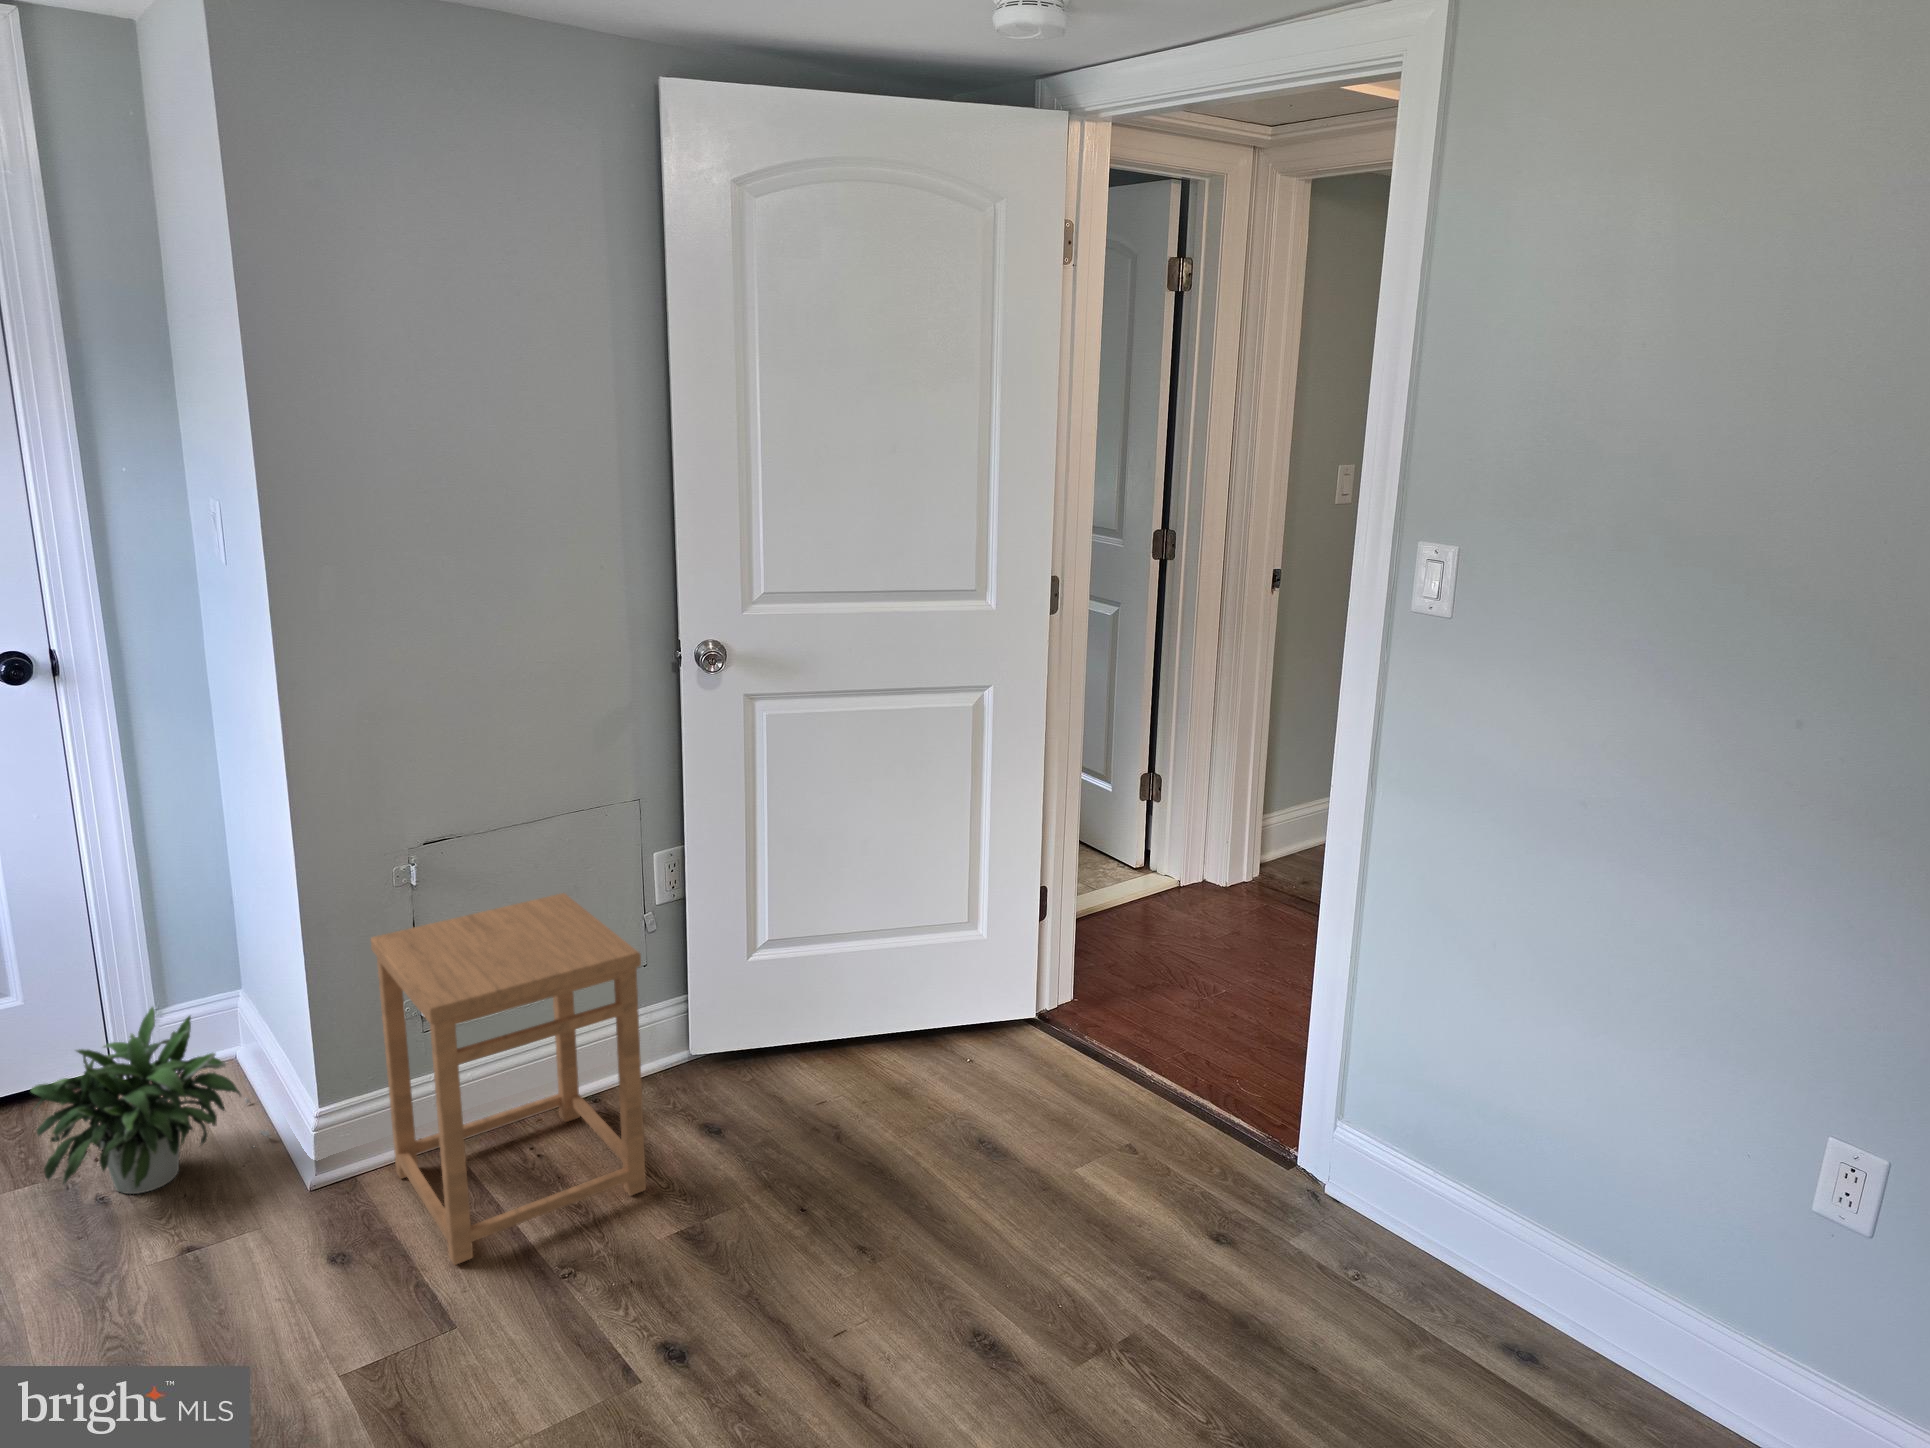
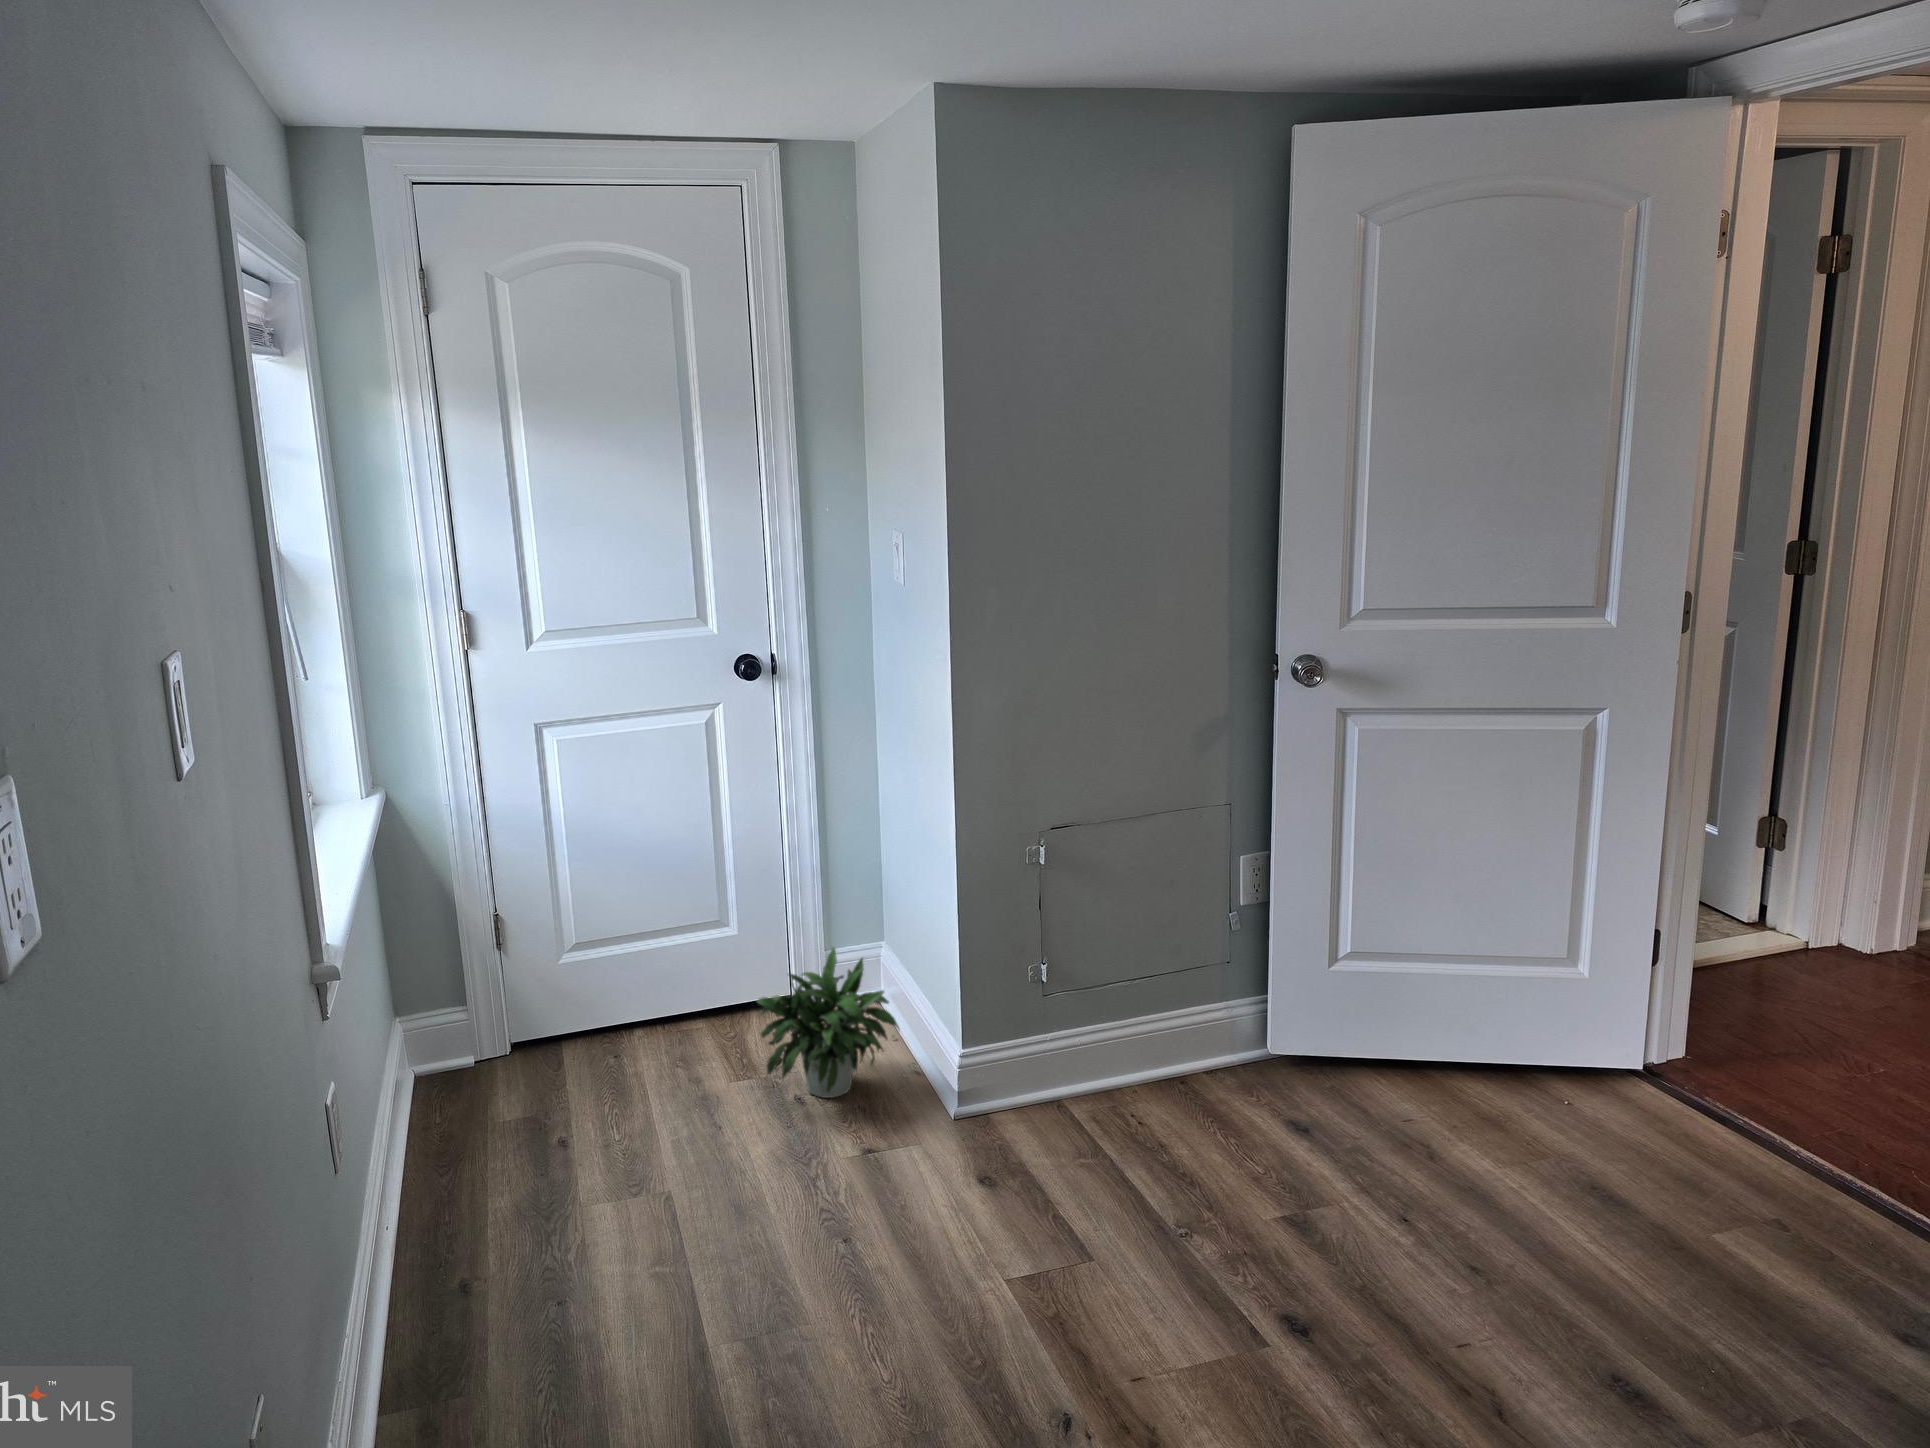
side table: present [371,893,646,1265] -> none [1013,885,1254,1206]

